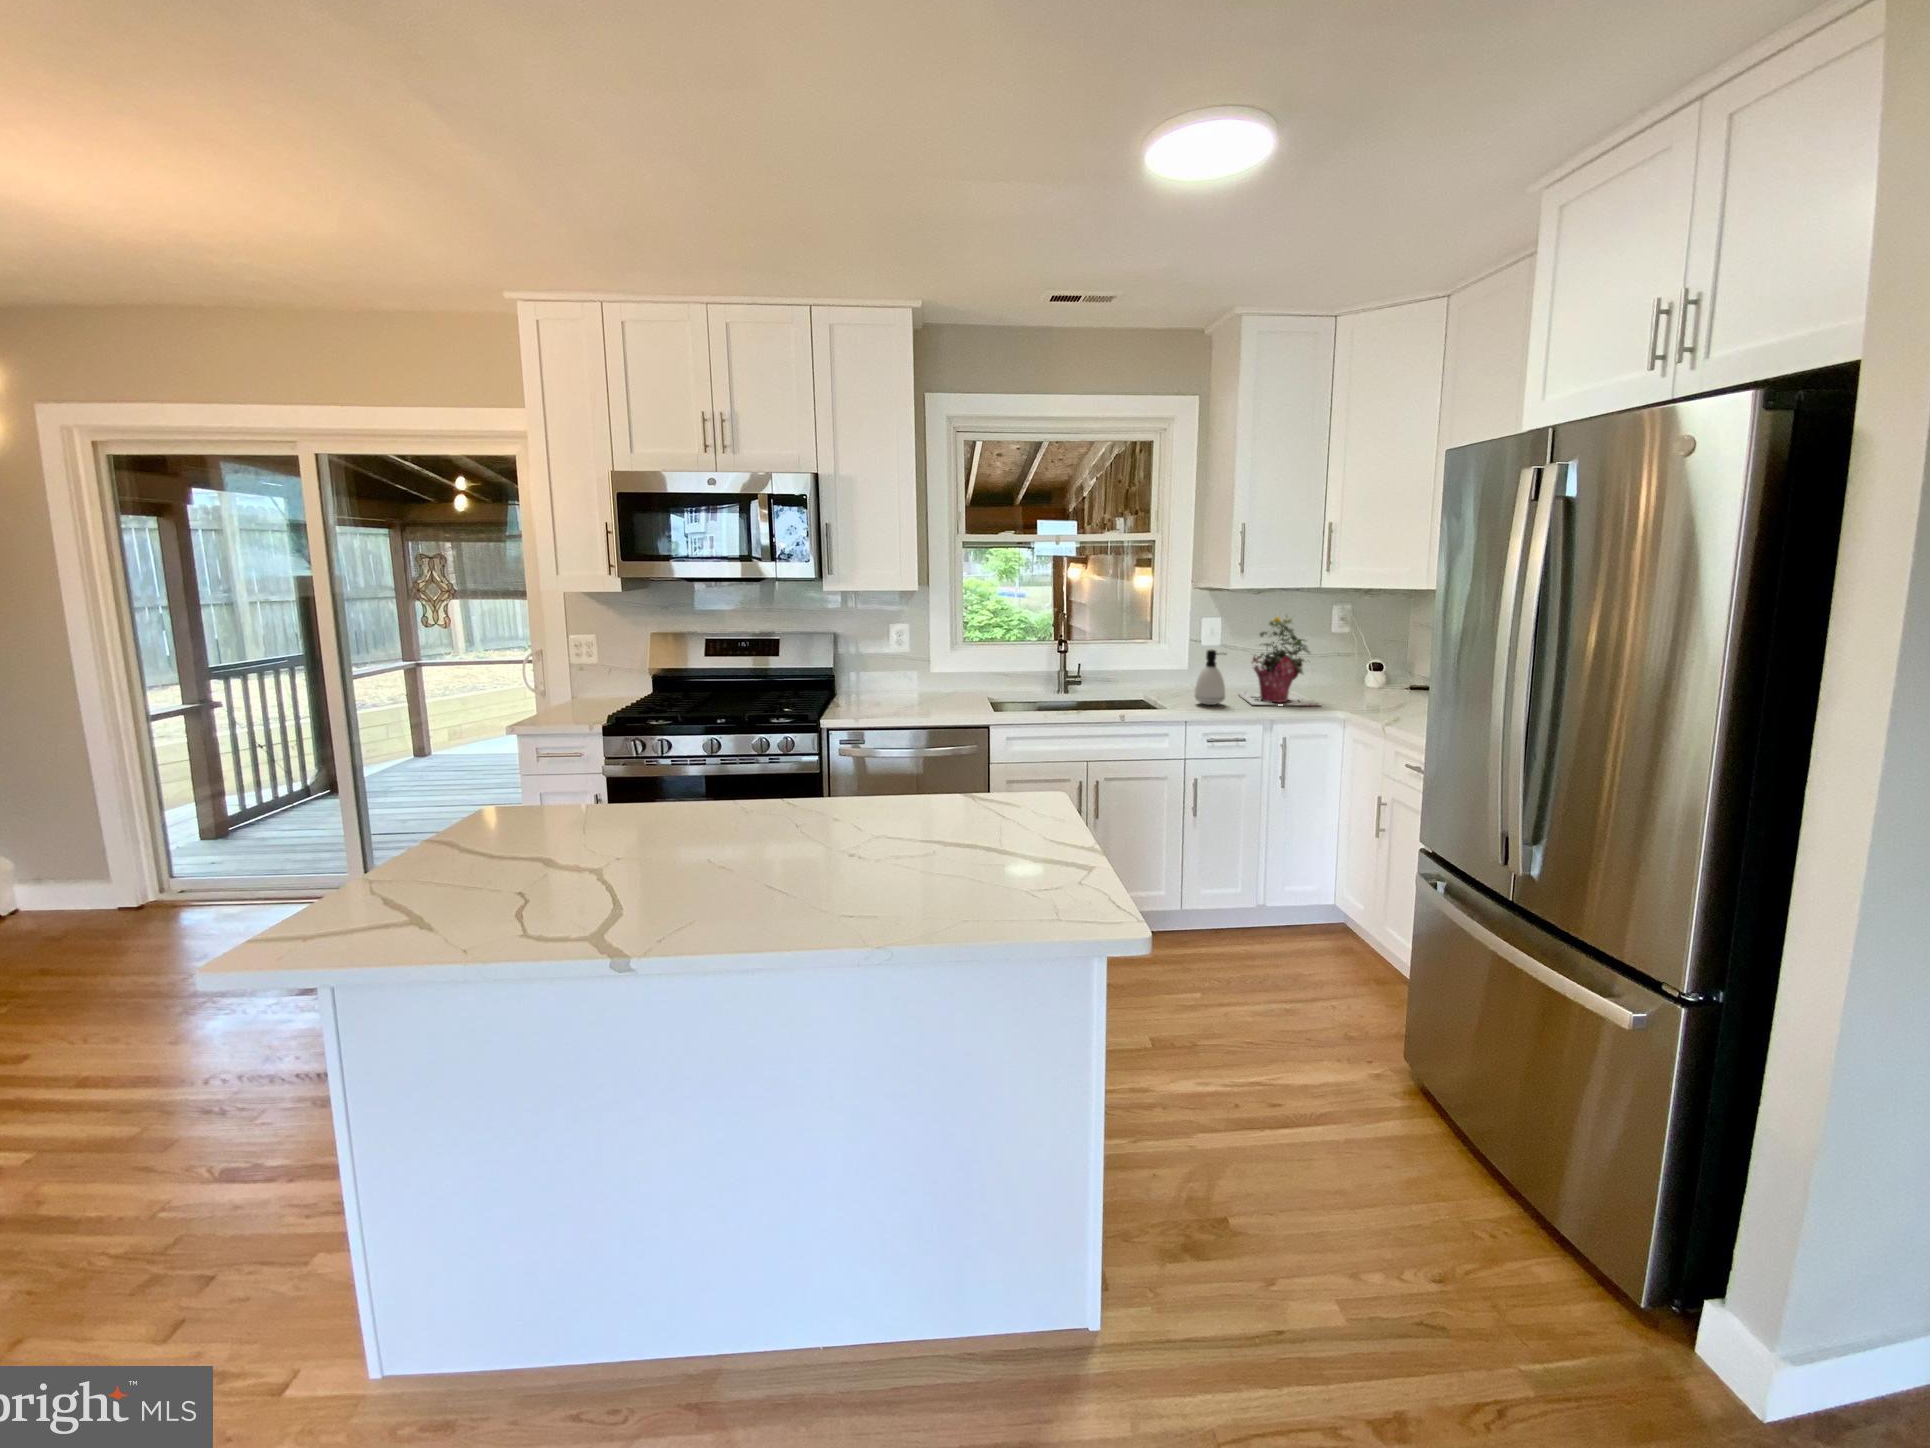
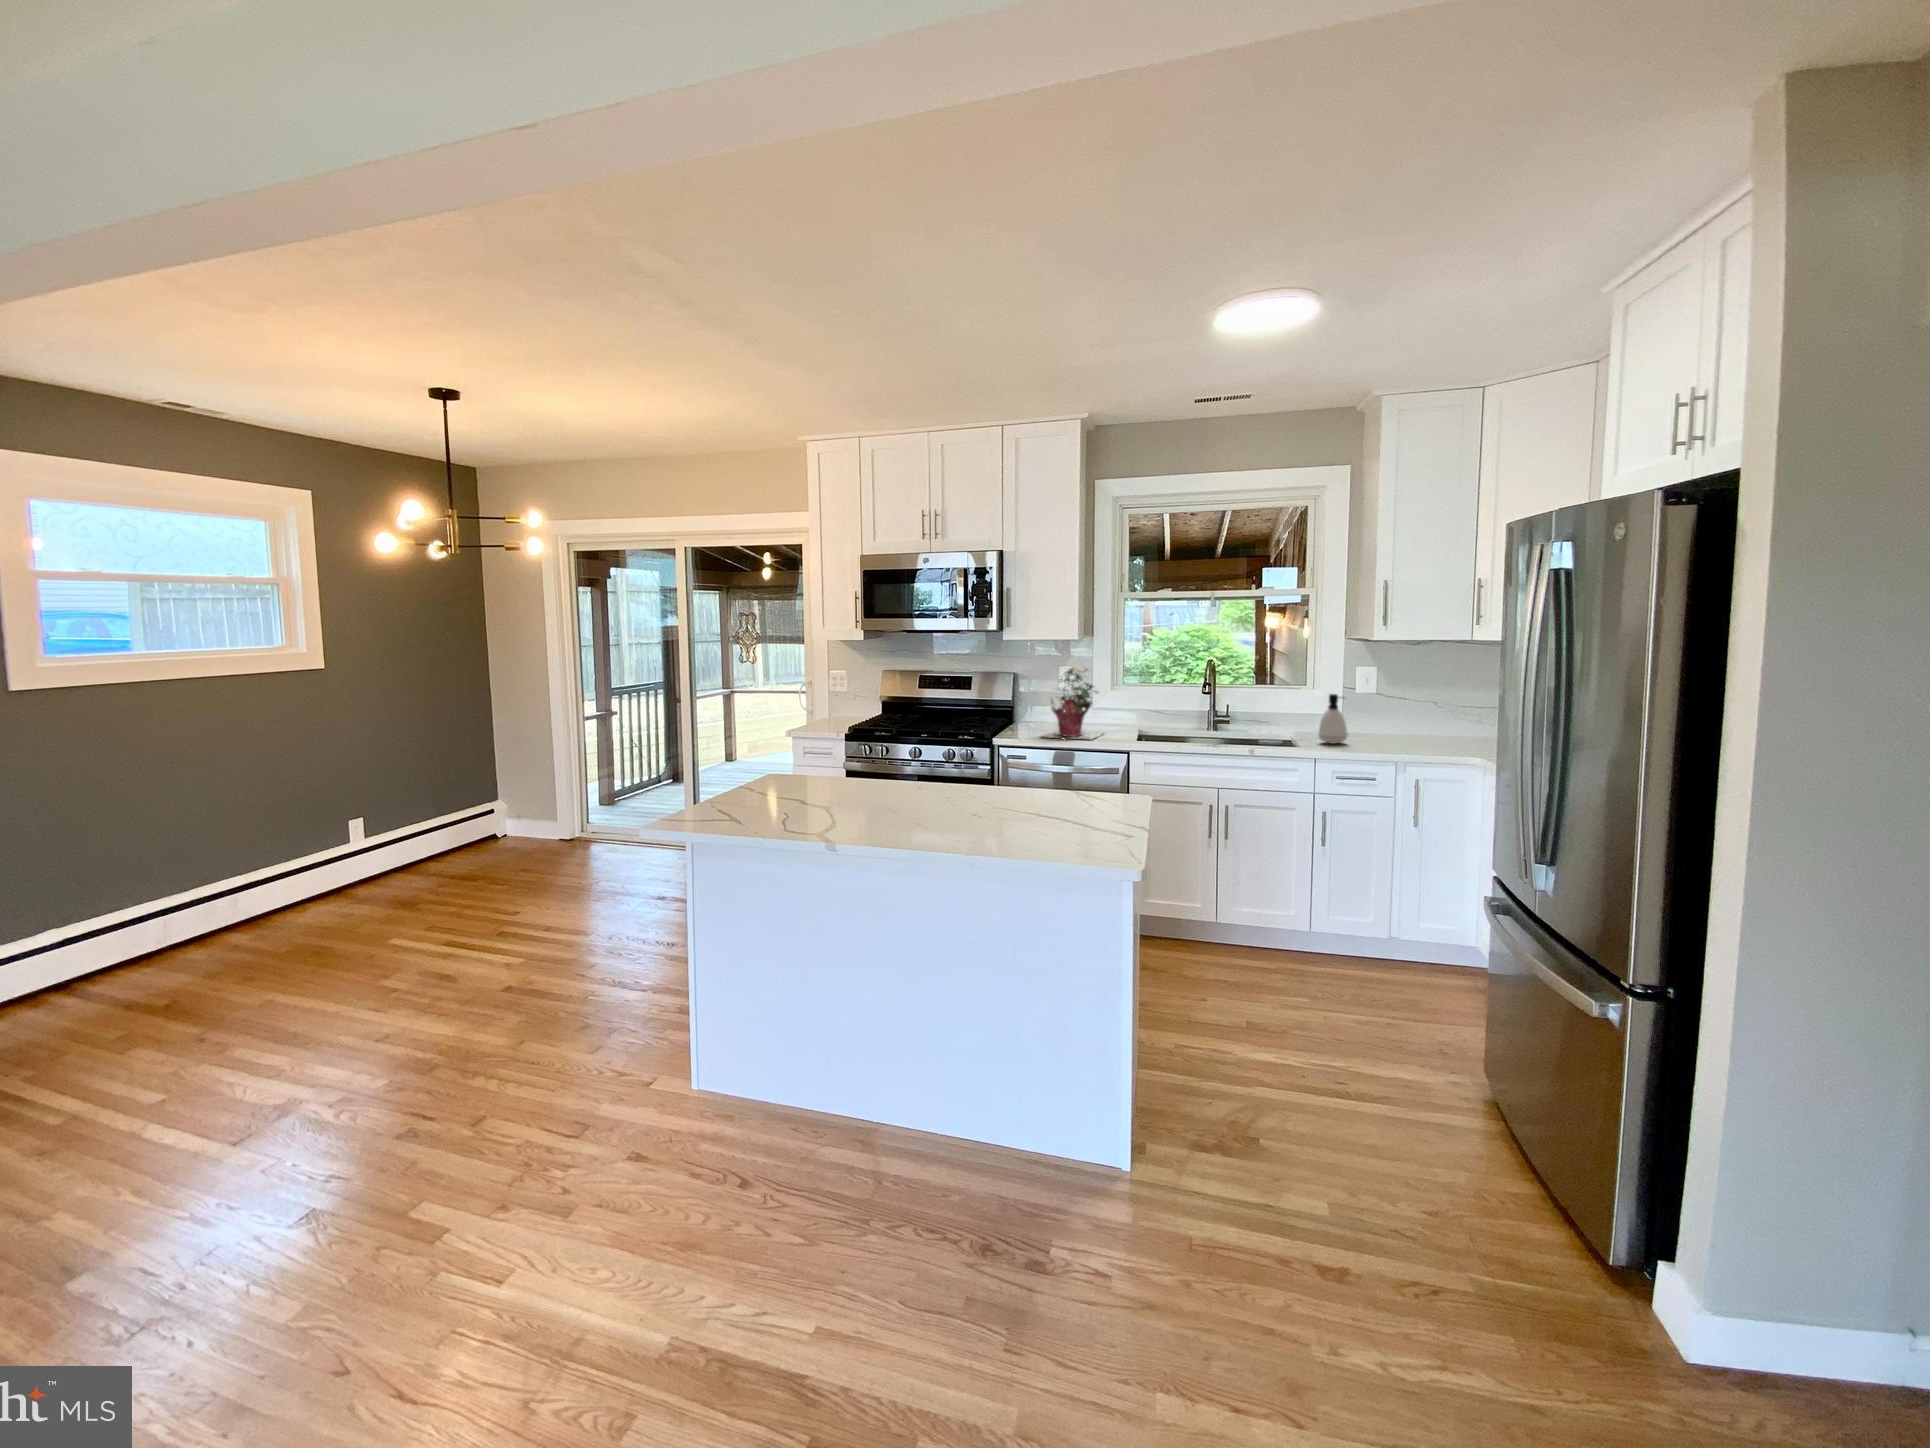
potted plant: present [1238,616,1321,706] -> present [1041,666,1104,740]

